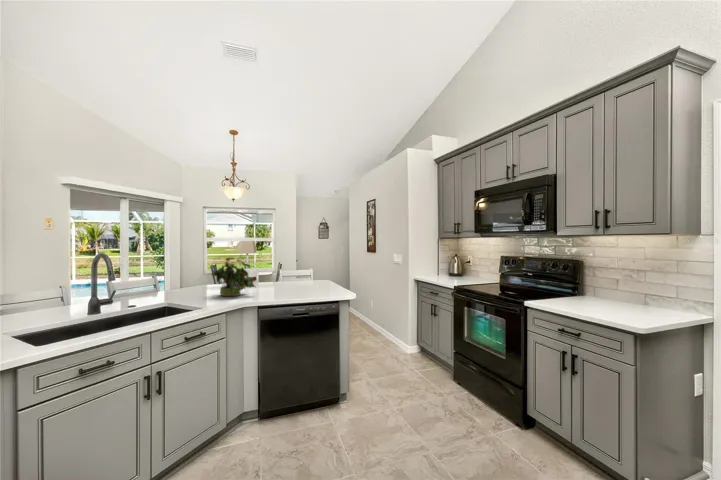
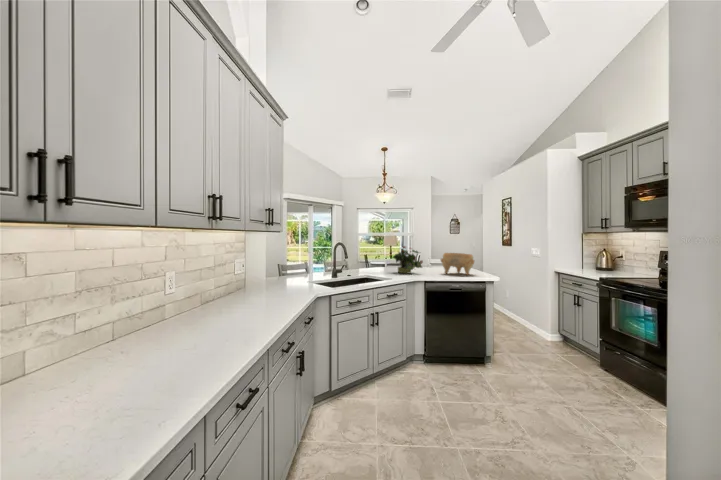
decorative bowl: none [281,265,324,293] -> present [441,253,474,275]

